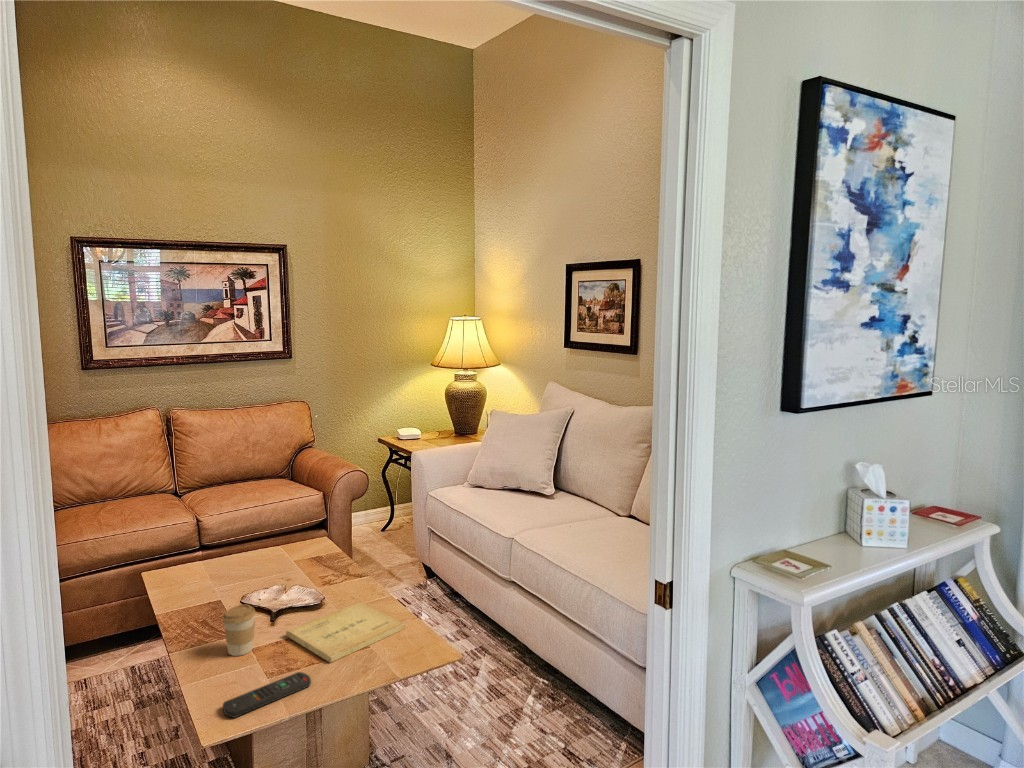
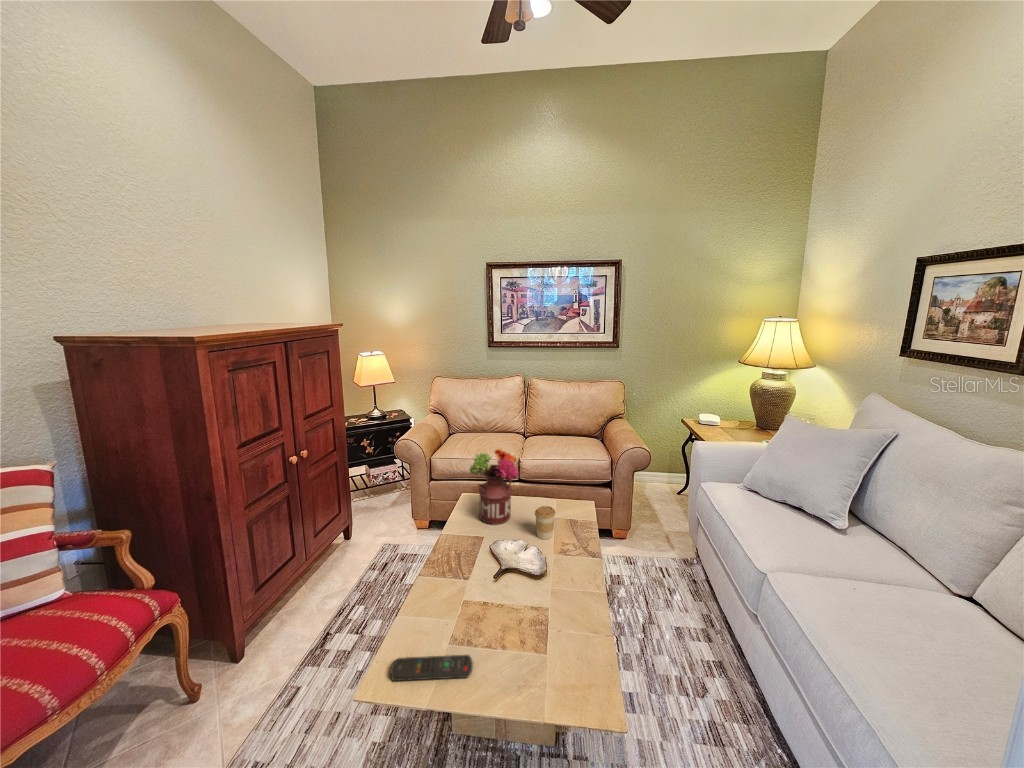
flower arrangement: none [179,488,250,588] -> present [469,448,519,525]
book: present [286,602,405,663] -> none [496,589,594,656]
coffee cup: present [222,605,255,656] -> present [535,506,556,539]

